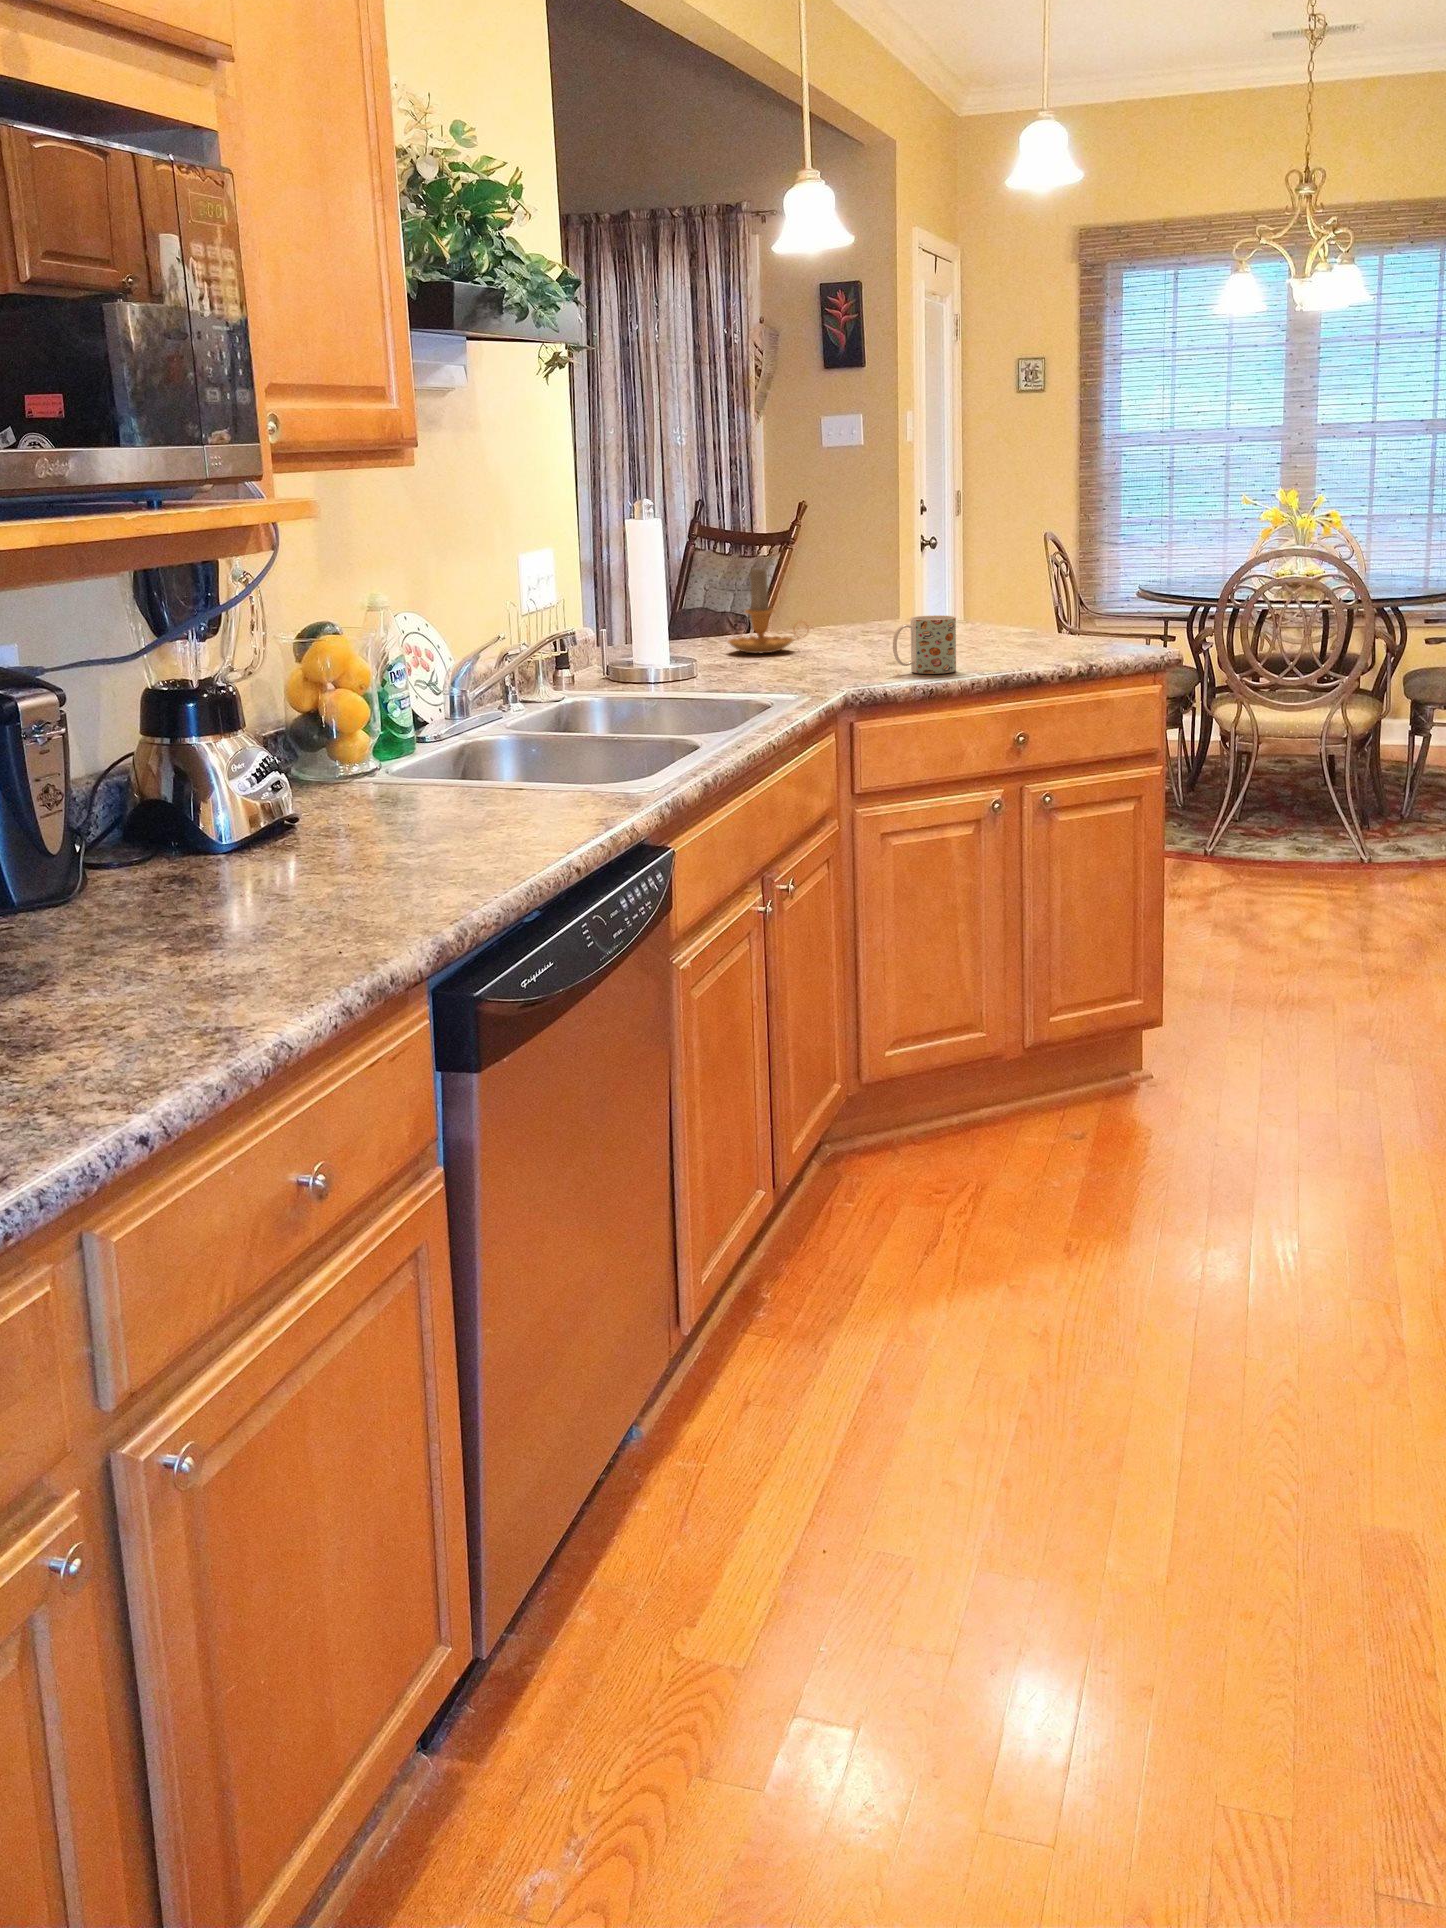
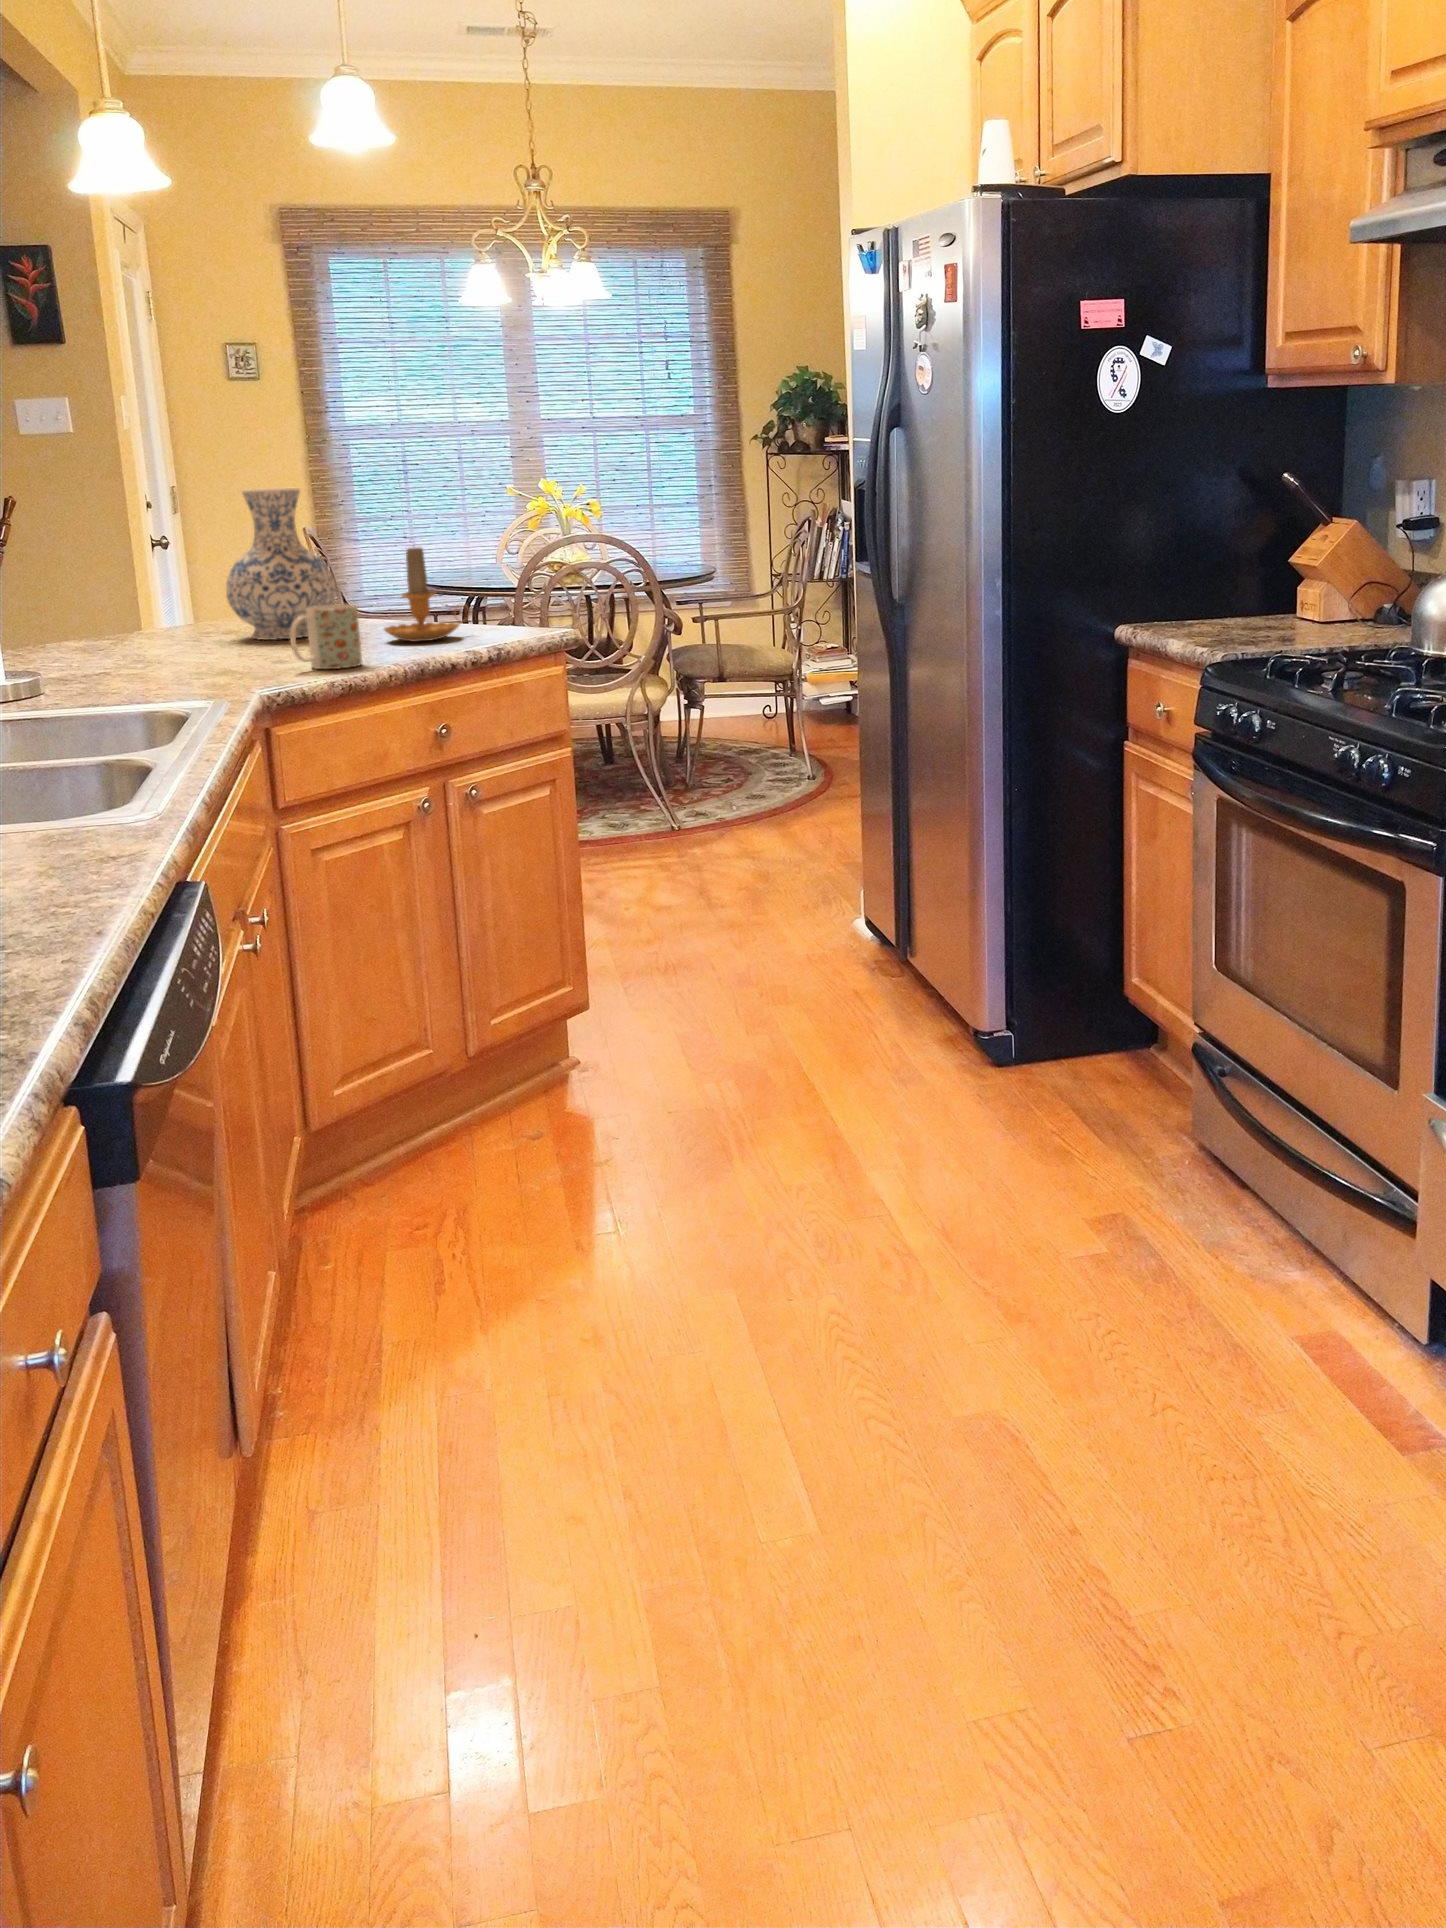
vase: none [881,505,975,642] -> present [226,488,336,640]
candle: present [728,568,807,653] -> present [384,547,467,642]

